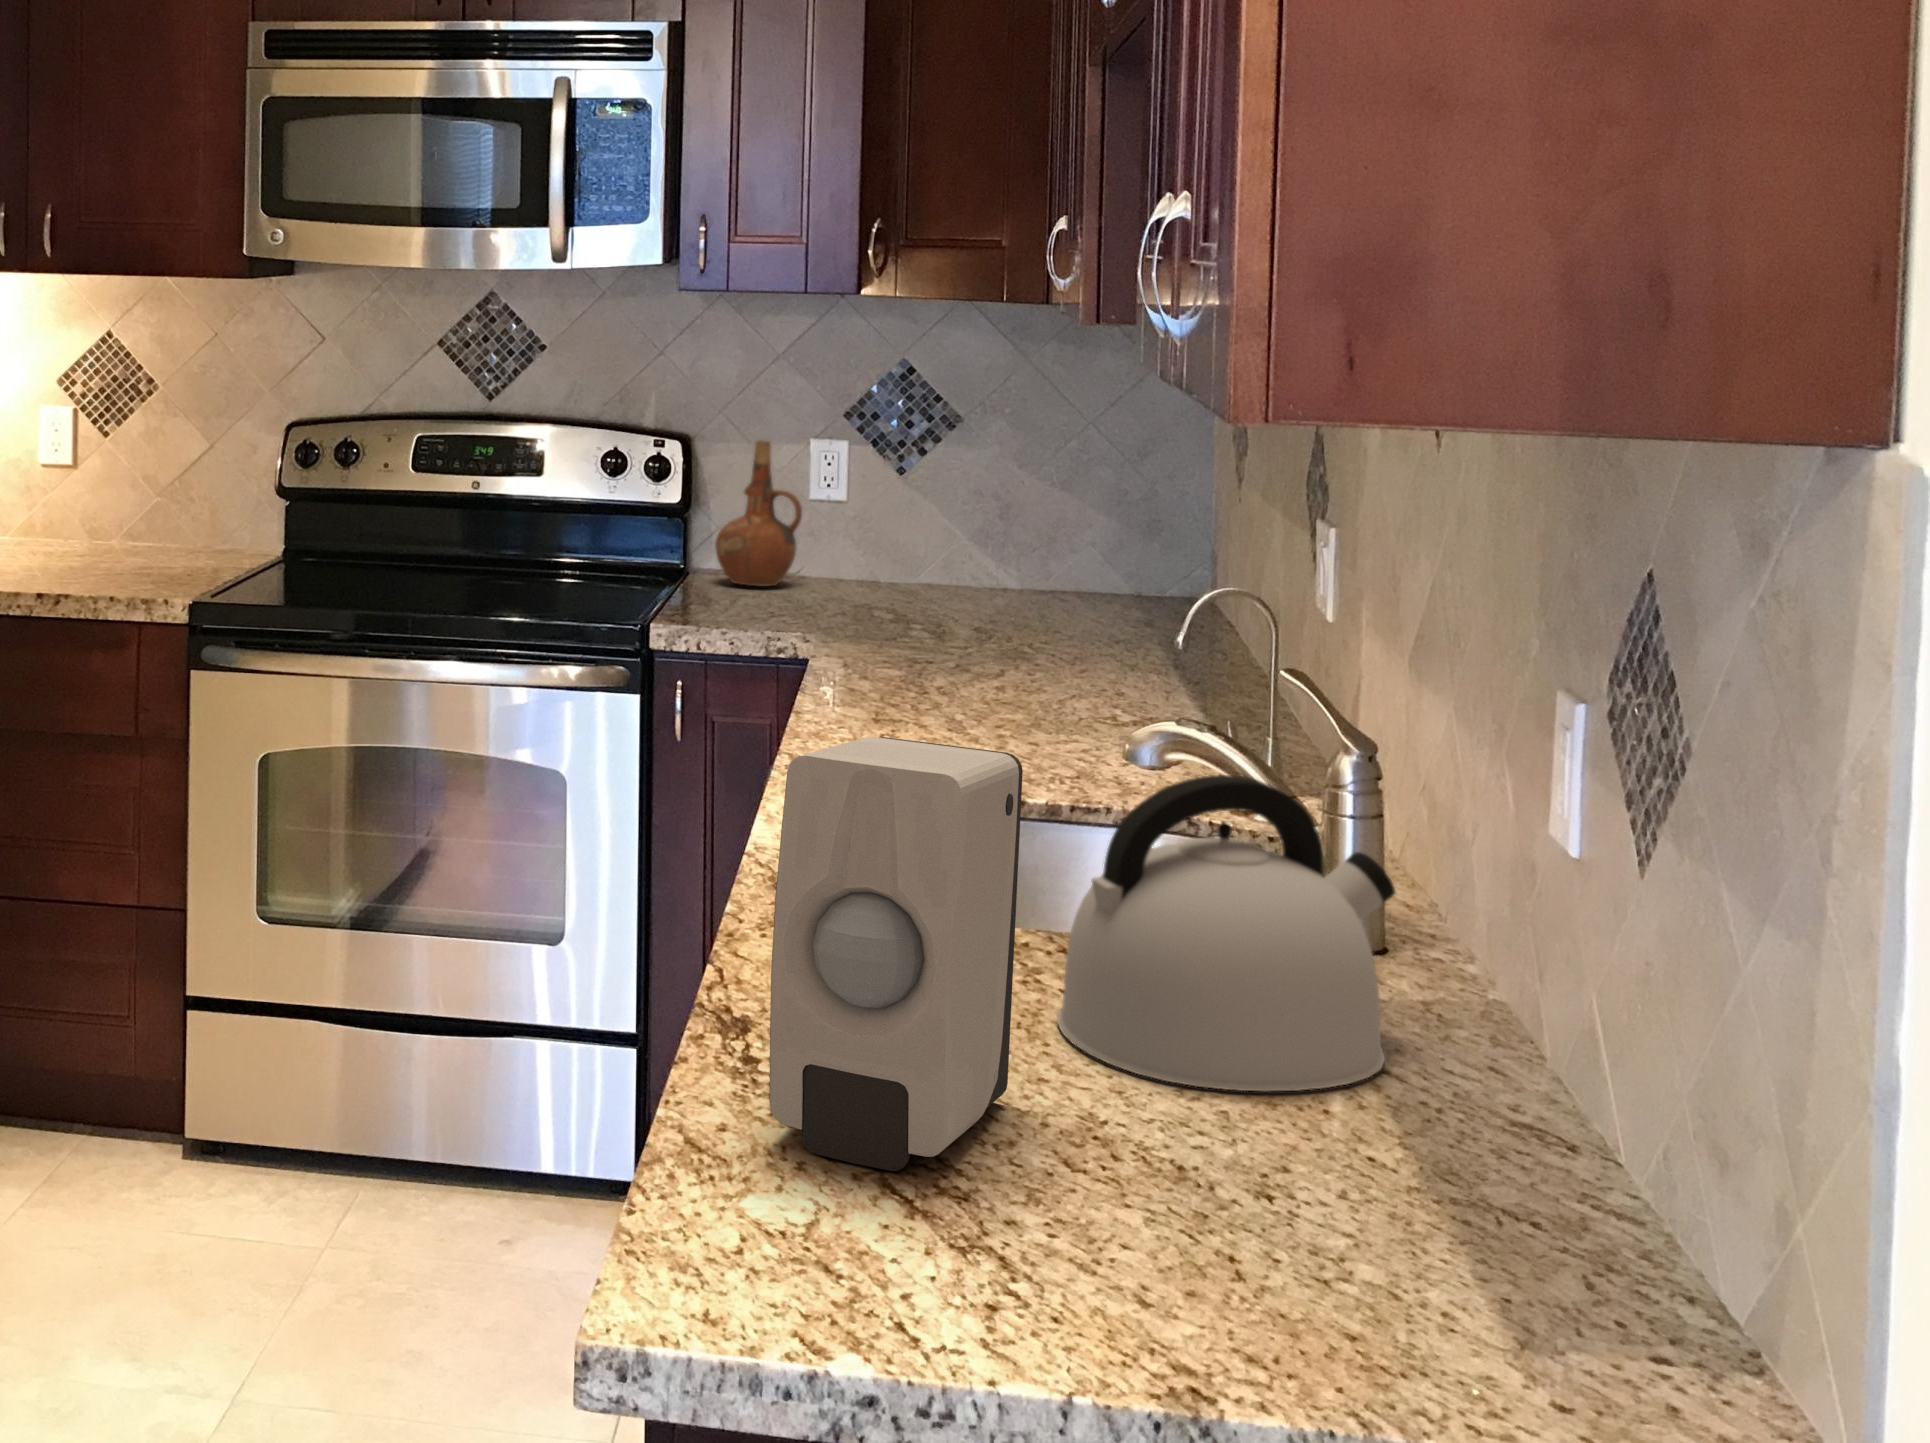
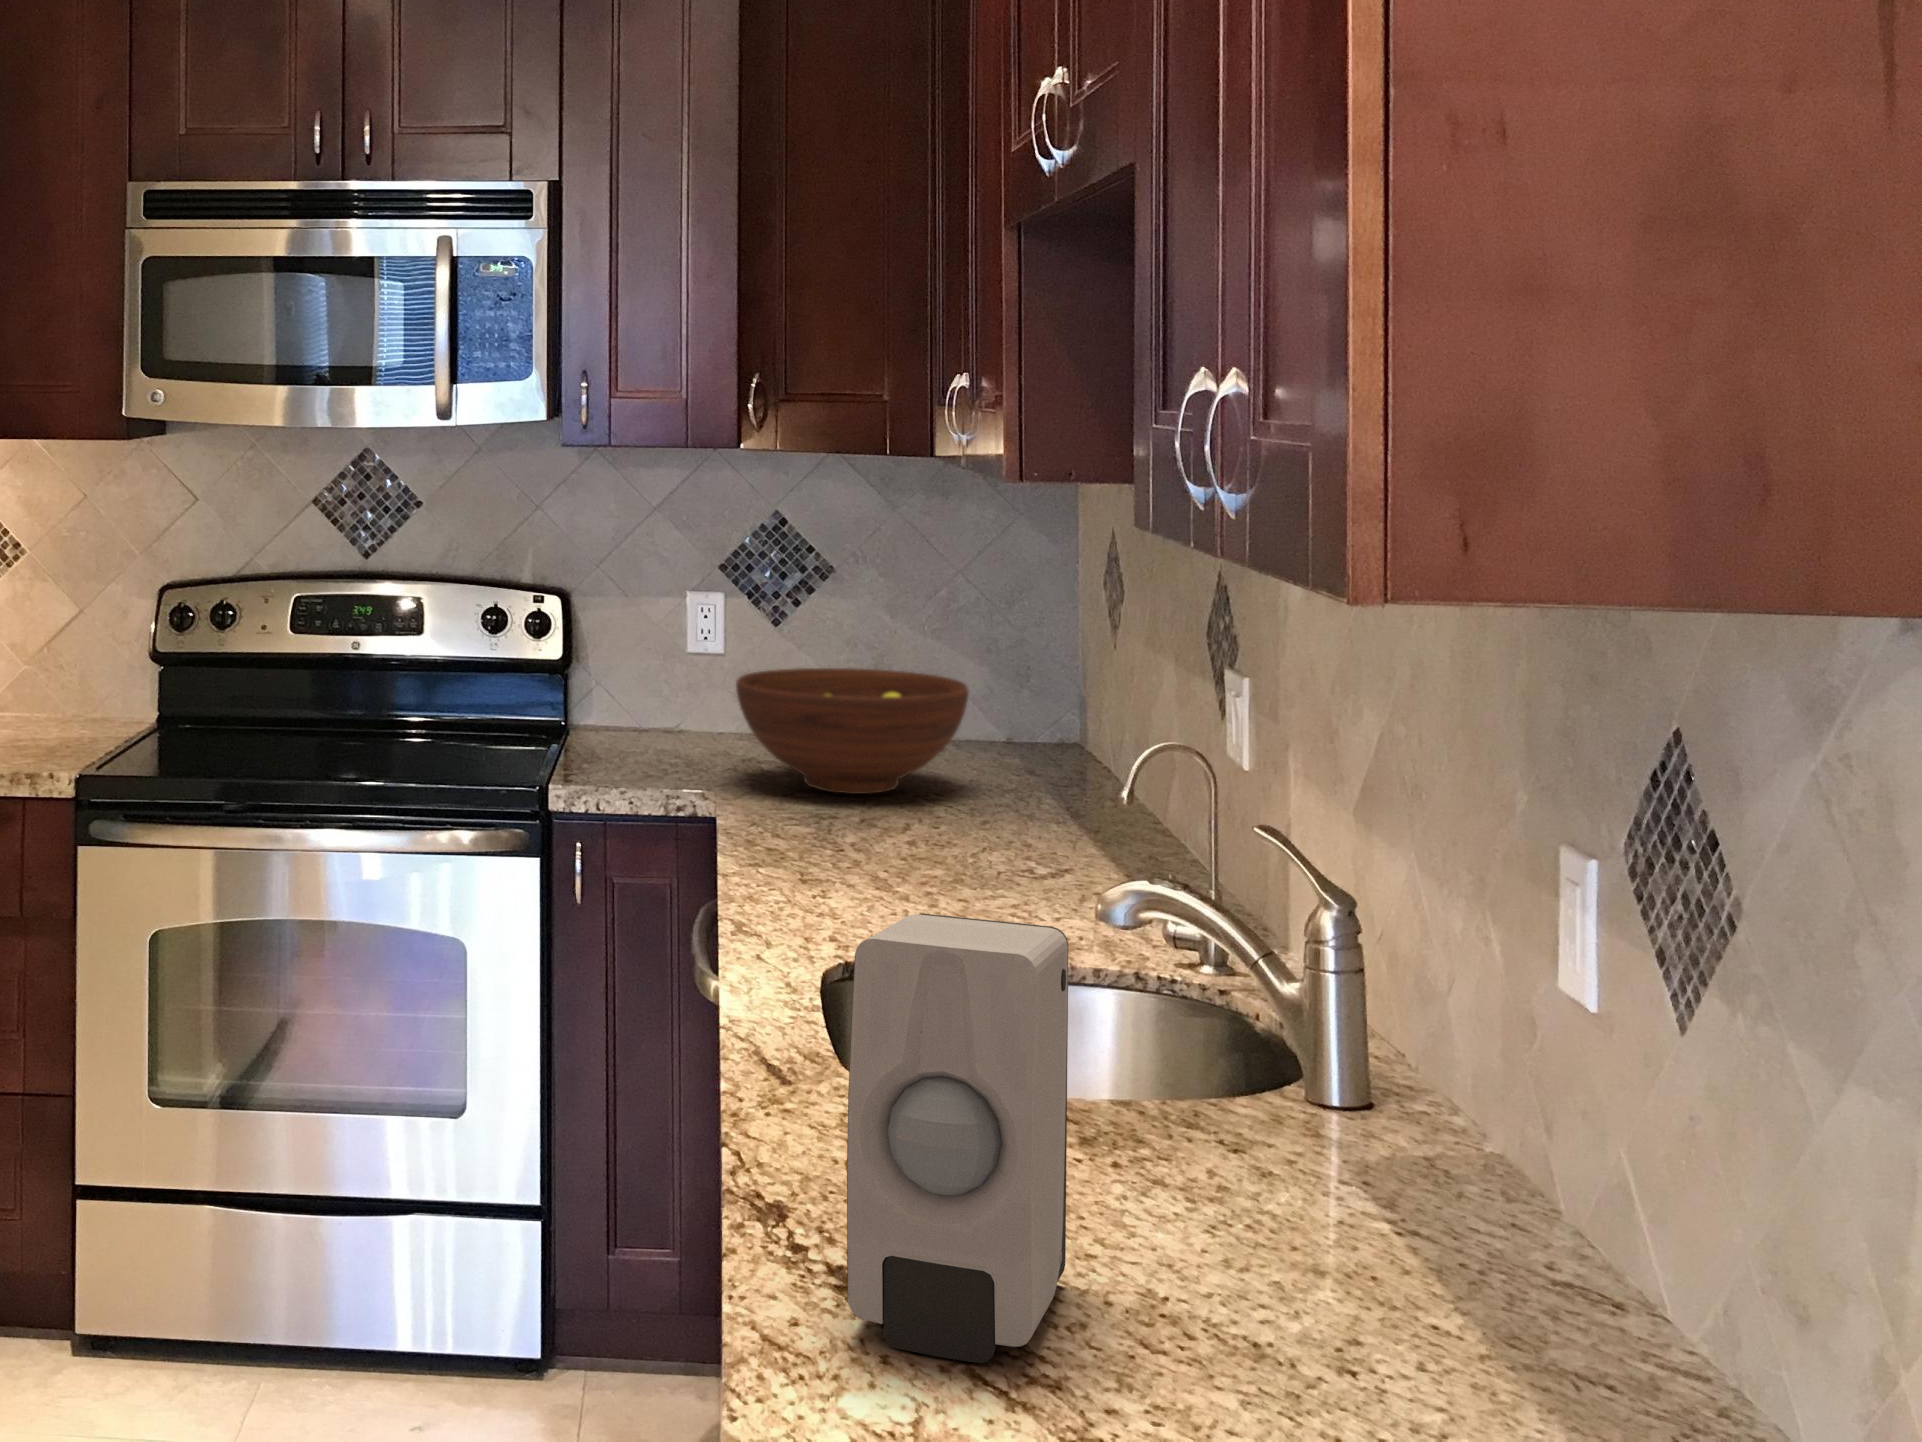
ceramic pitcher: present [715,441,802,586] -> none [598,596,684,743]
fruit bowl: none [842,514,1078,640] -> present [736,668,968,794]
kettle: present [1057,775,1395,1091] -> none [1083,939,1409,1259]

